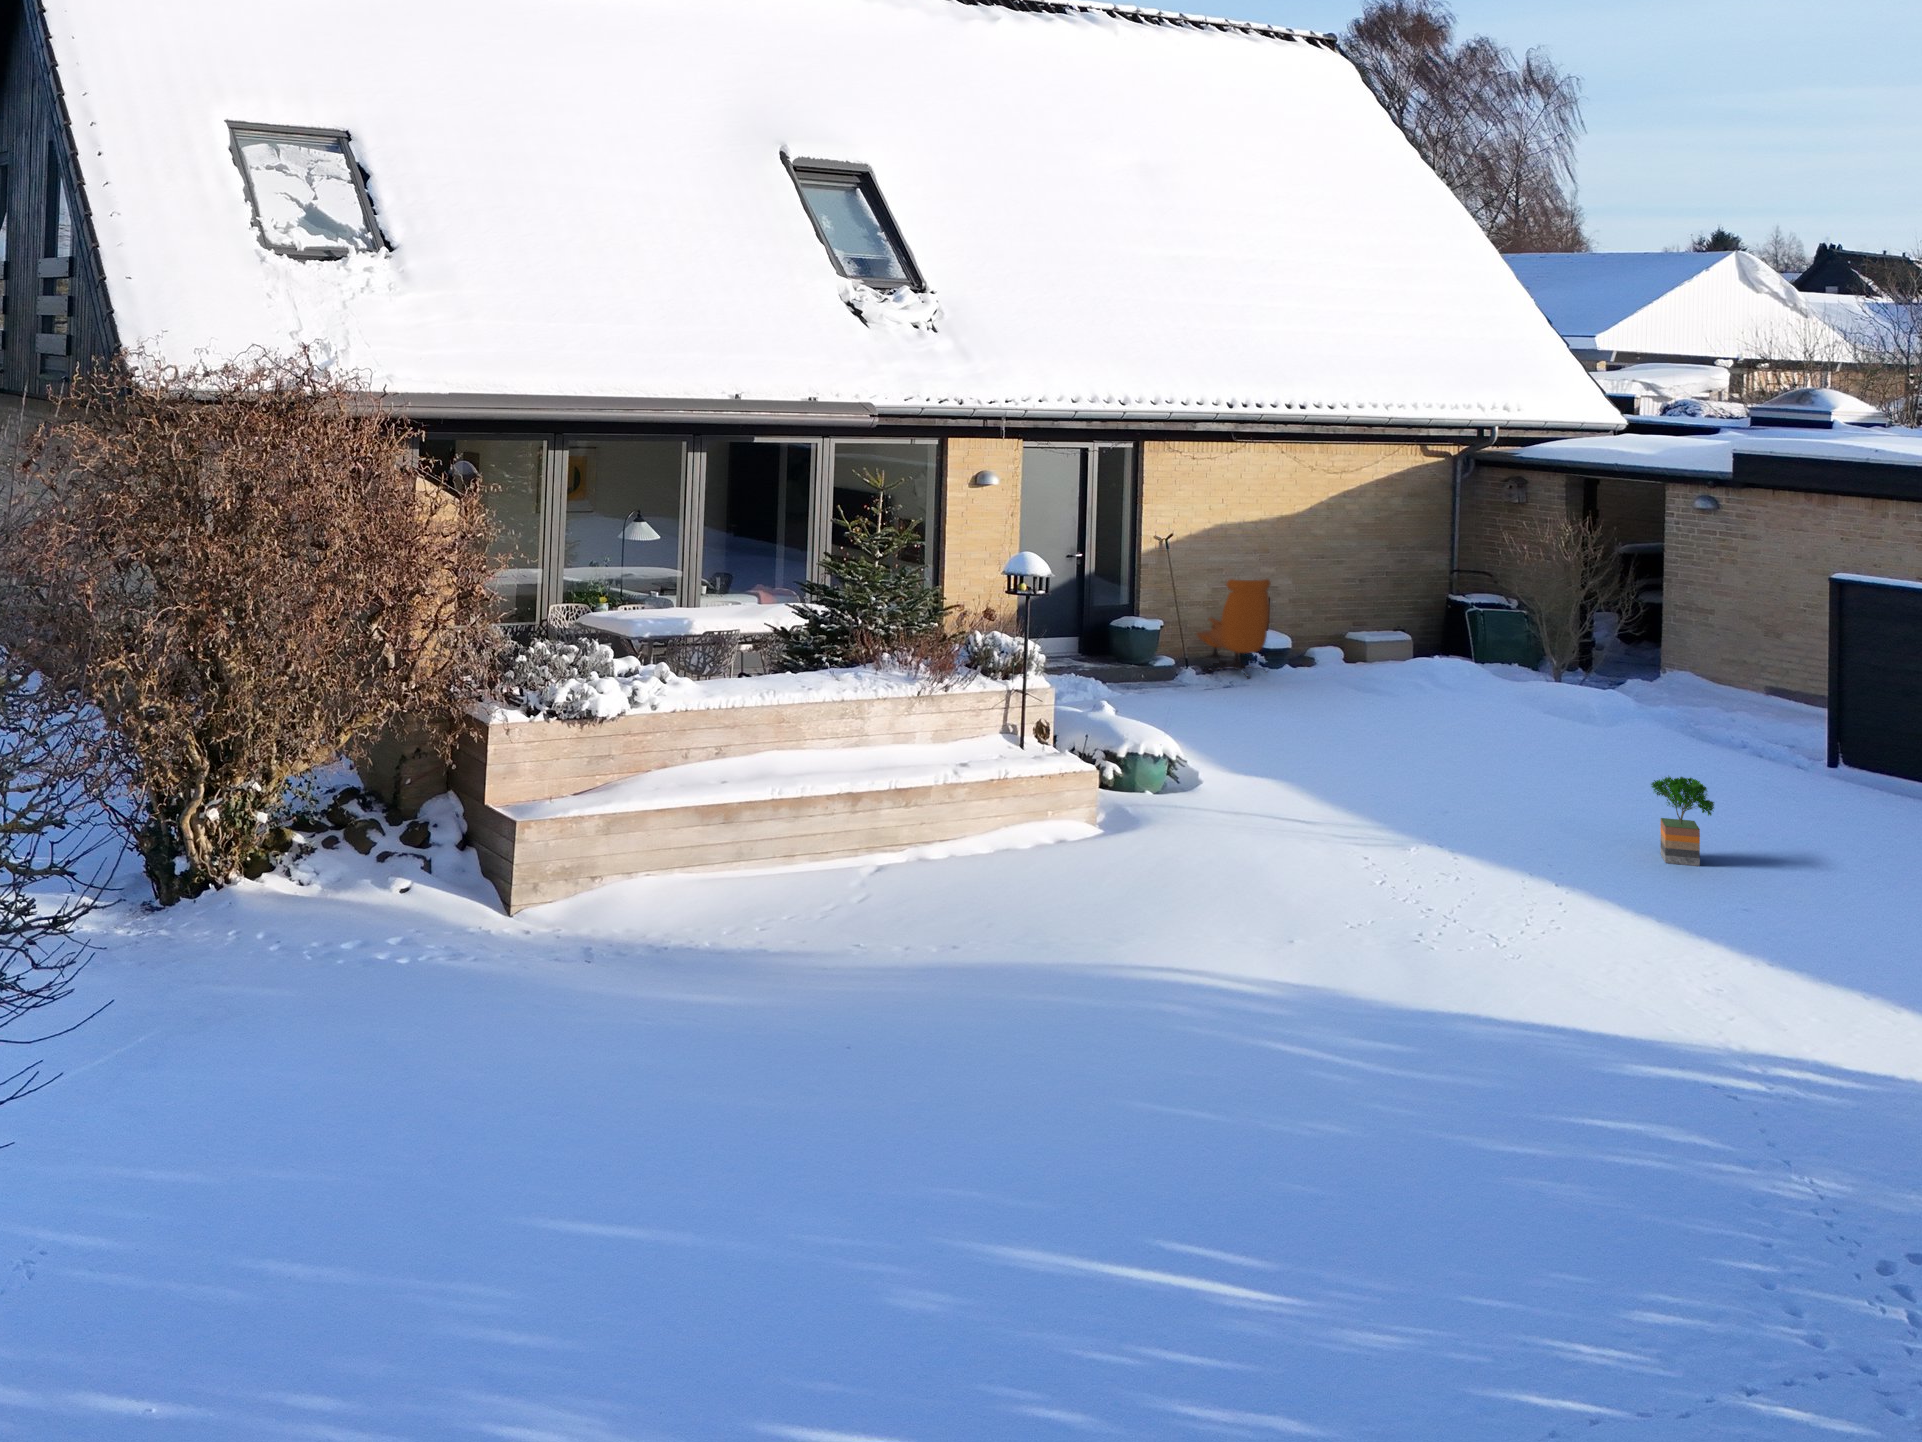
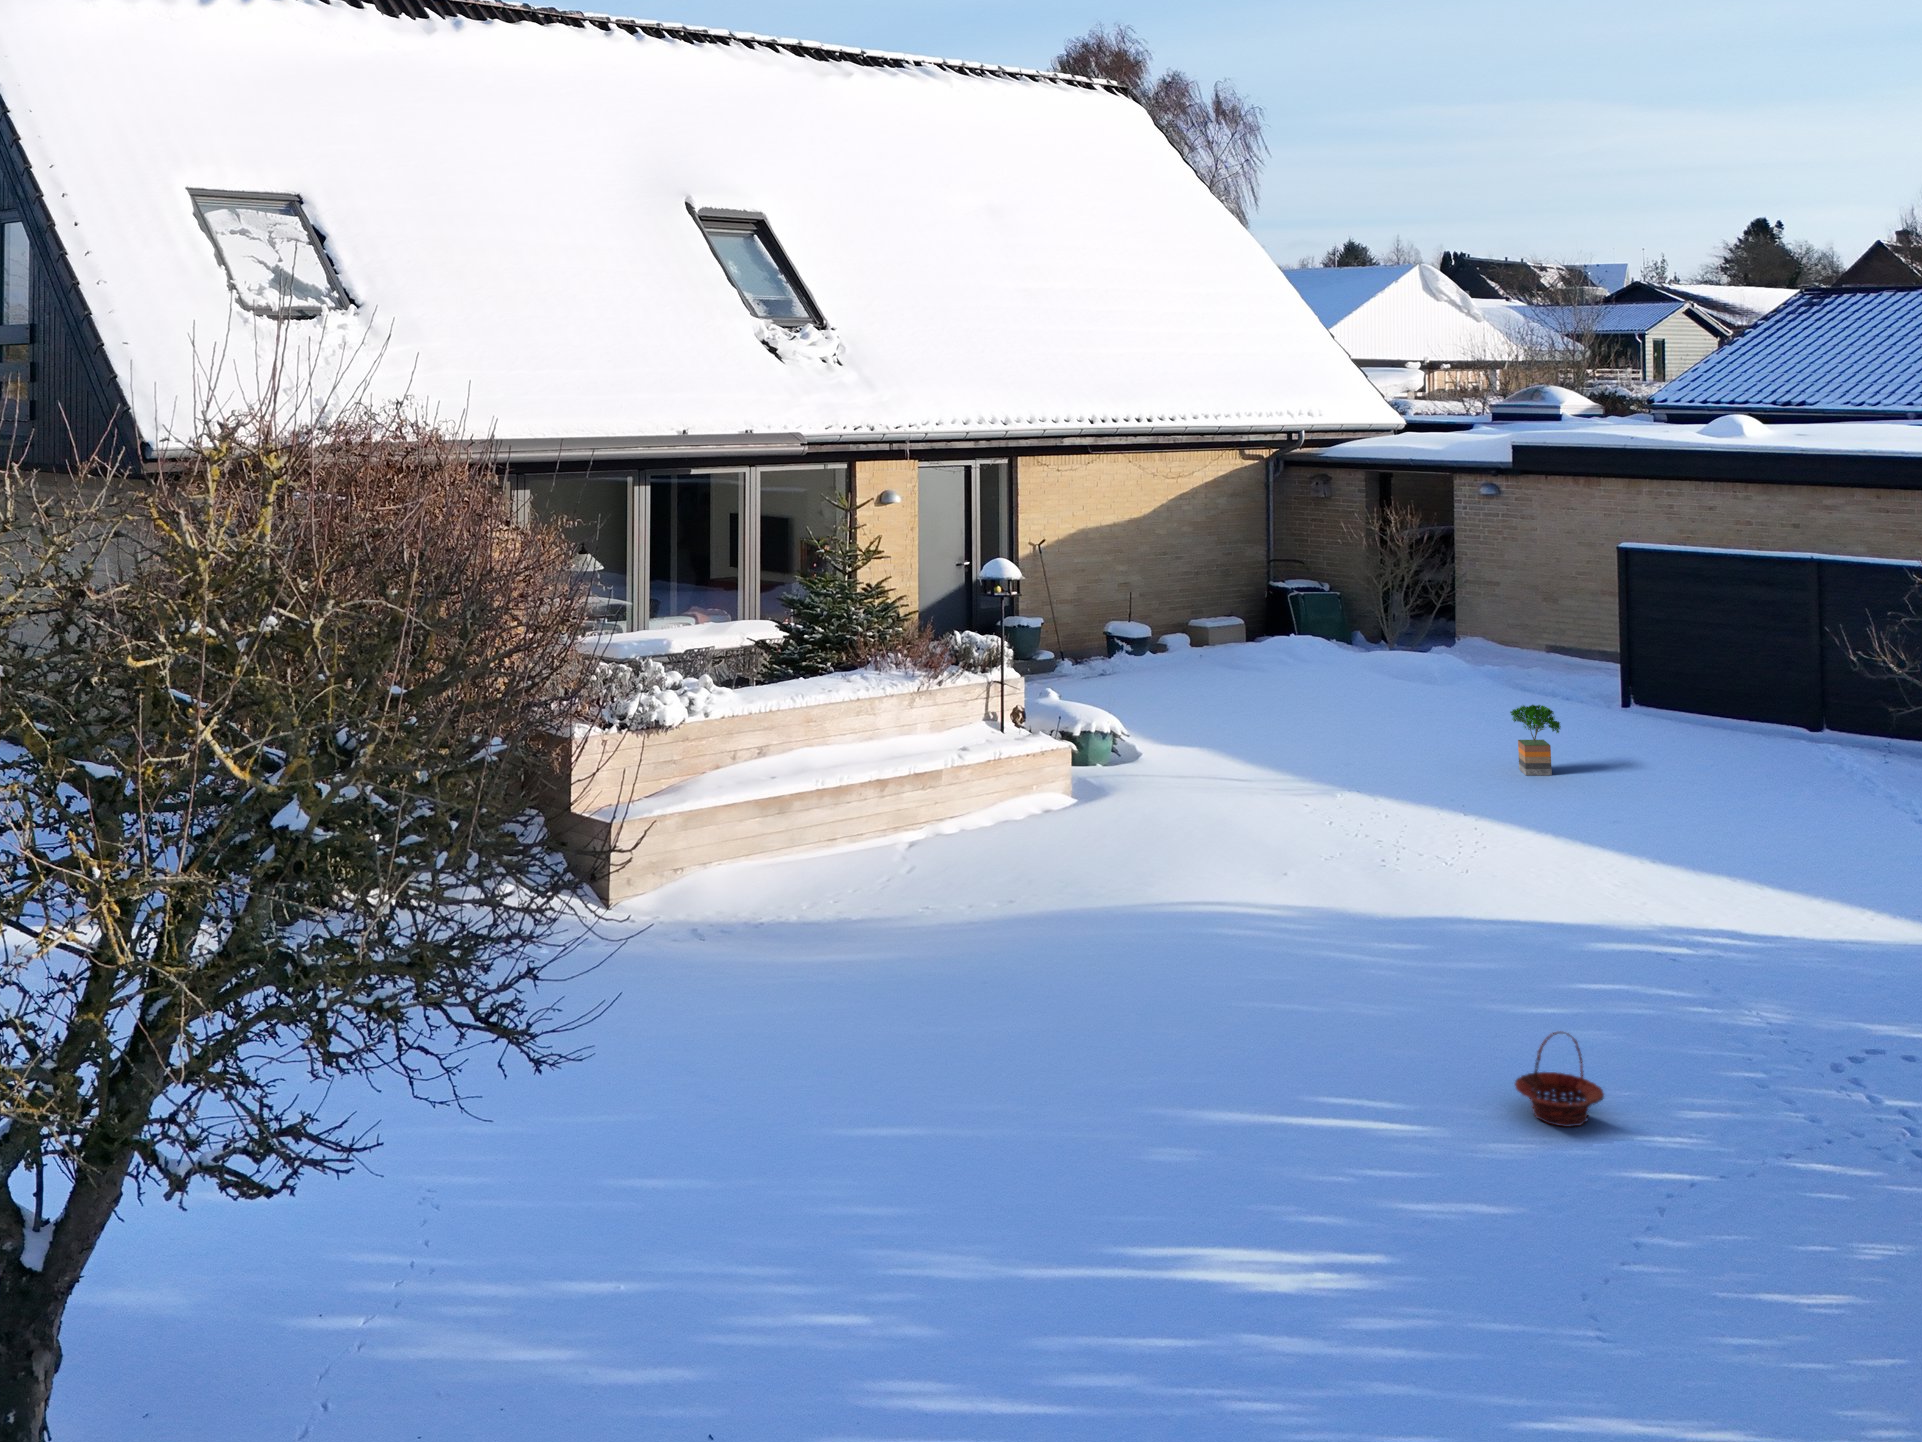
lounge chair: present [1196,579,1271,677] -> none [1069,574,1140,665]
basket: none [1405,1253,1527,1385] -> present [1515,1031,1604,1127]

